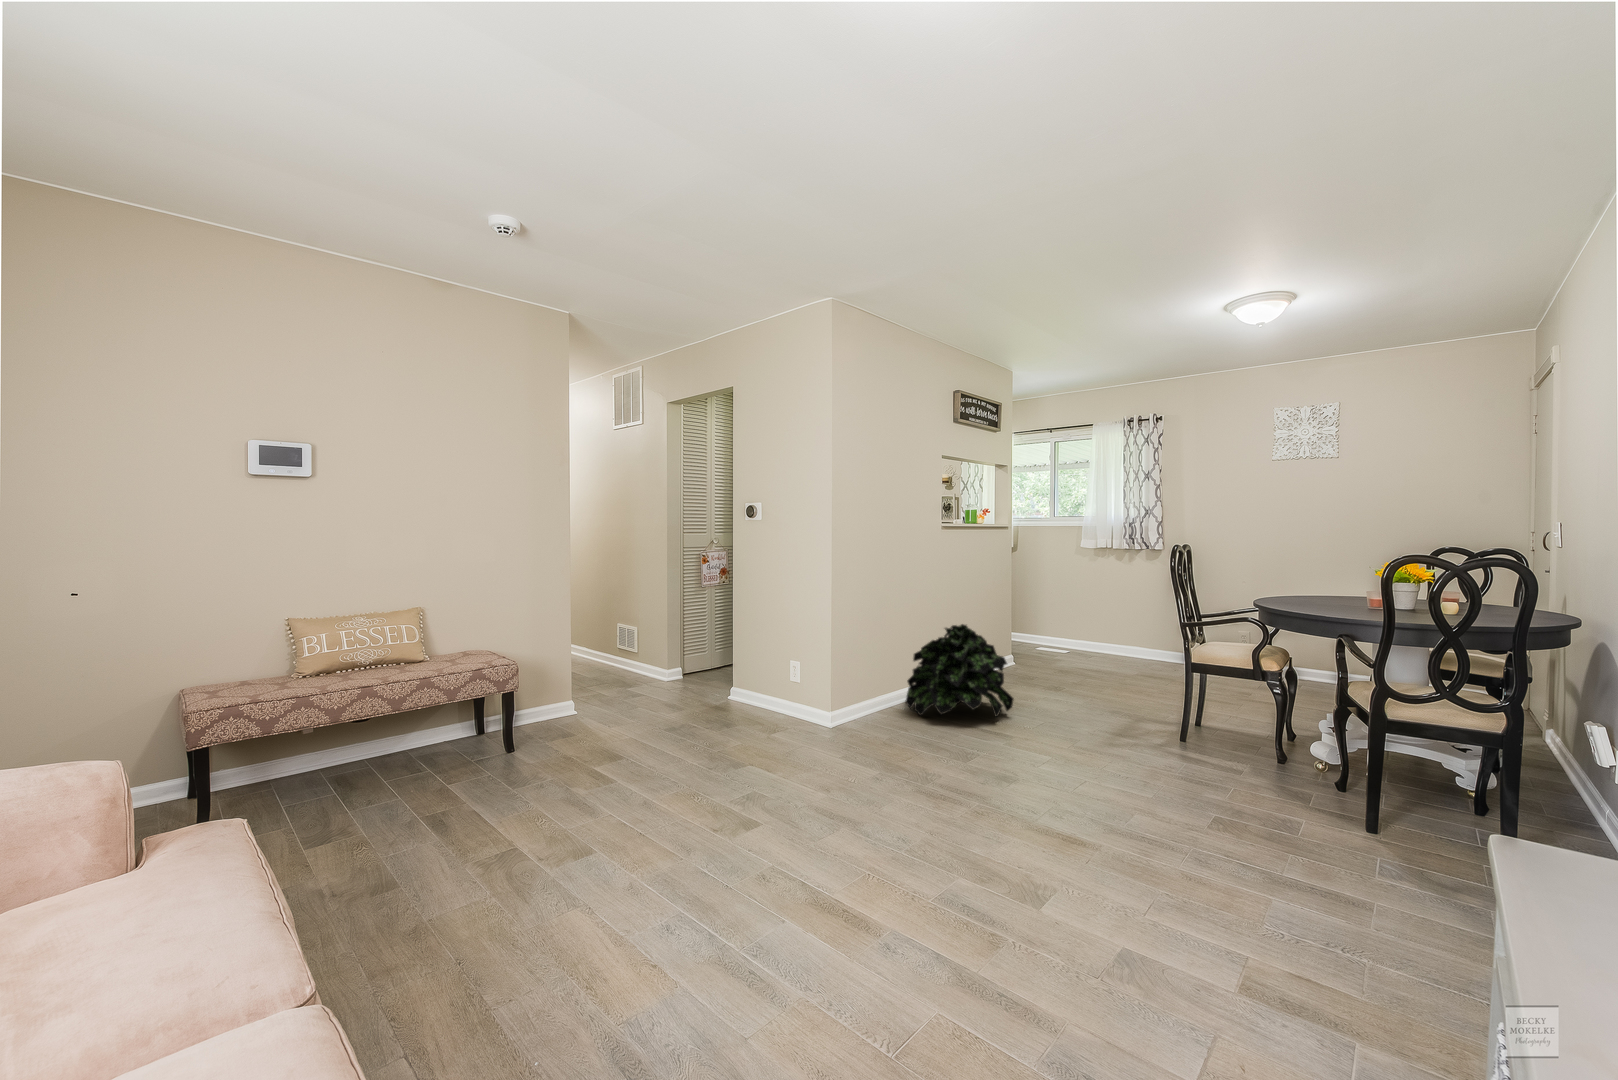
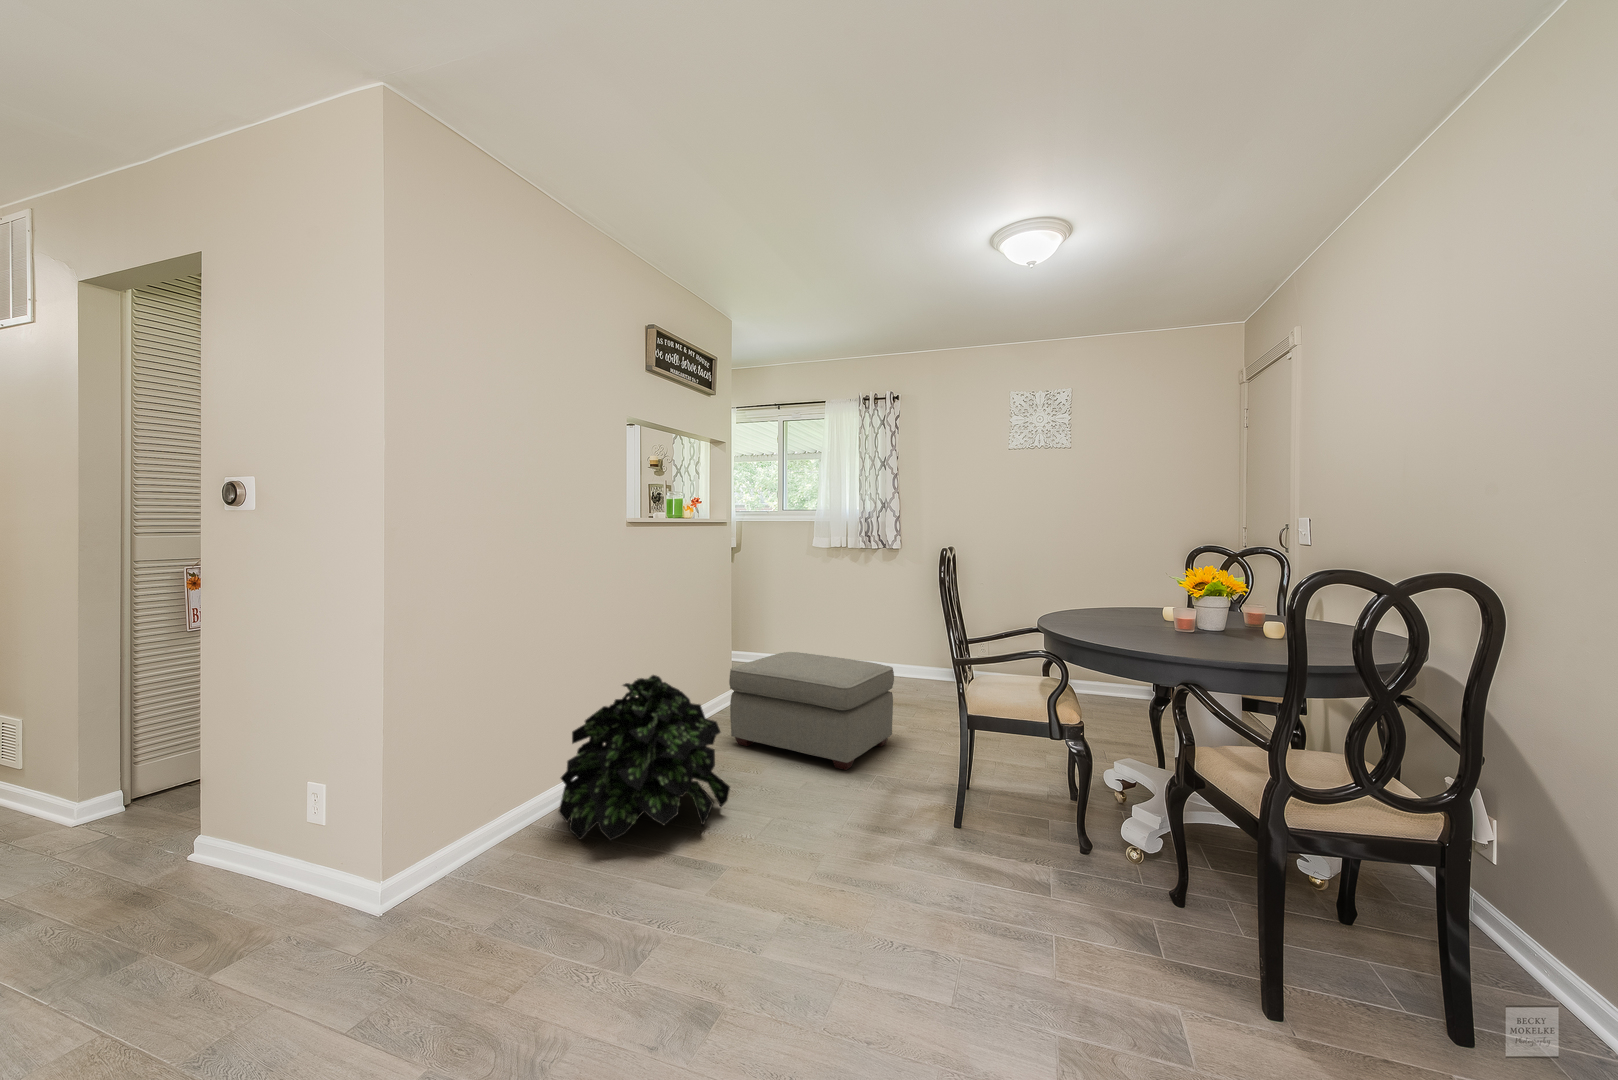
ottoman: none [1011,625,1144,707] -> present [729,652,894,770]

